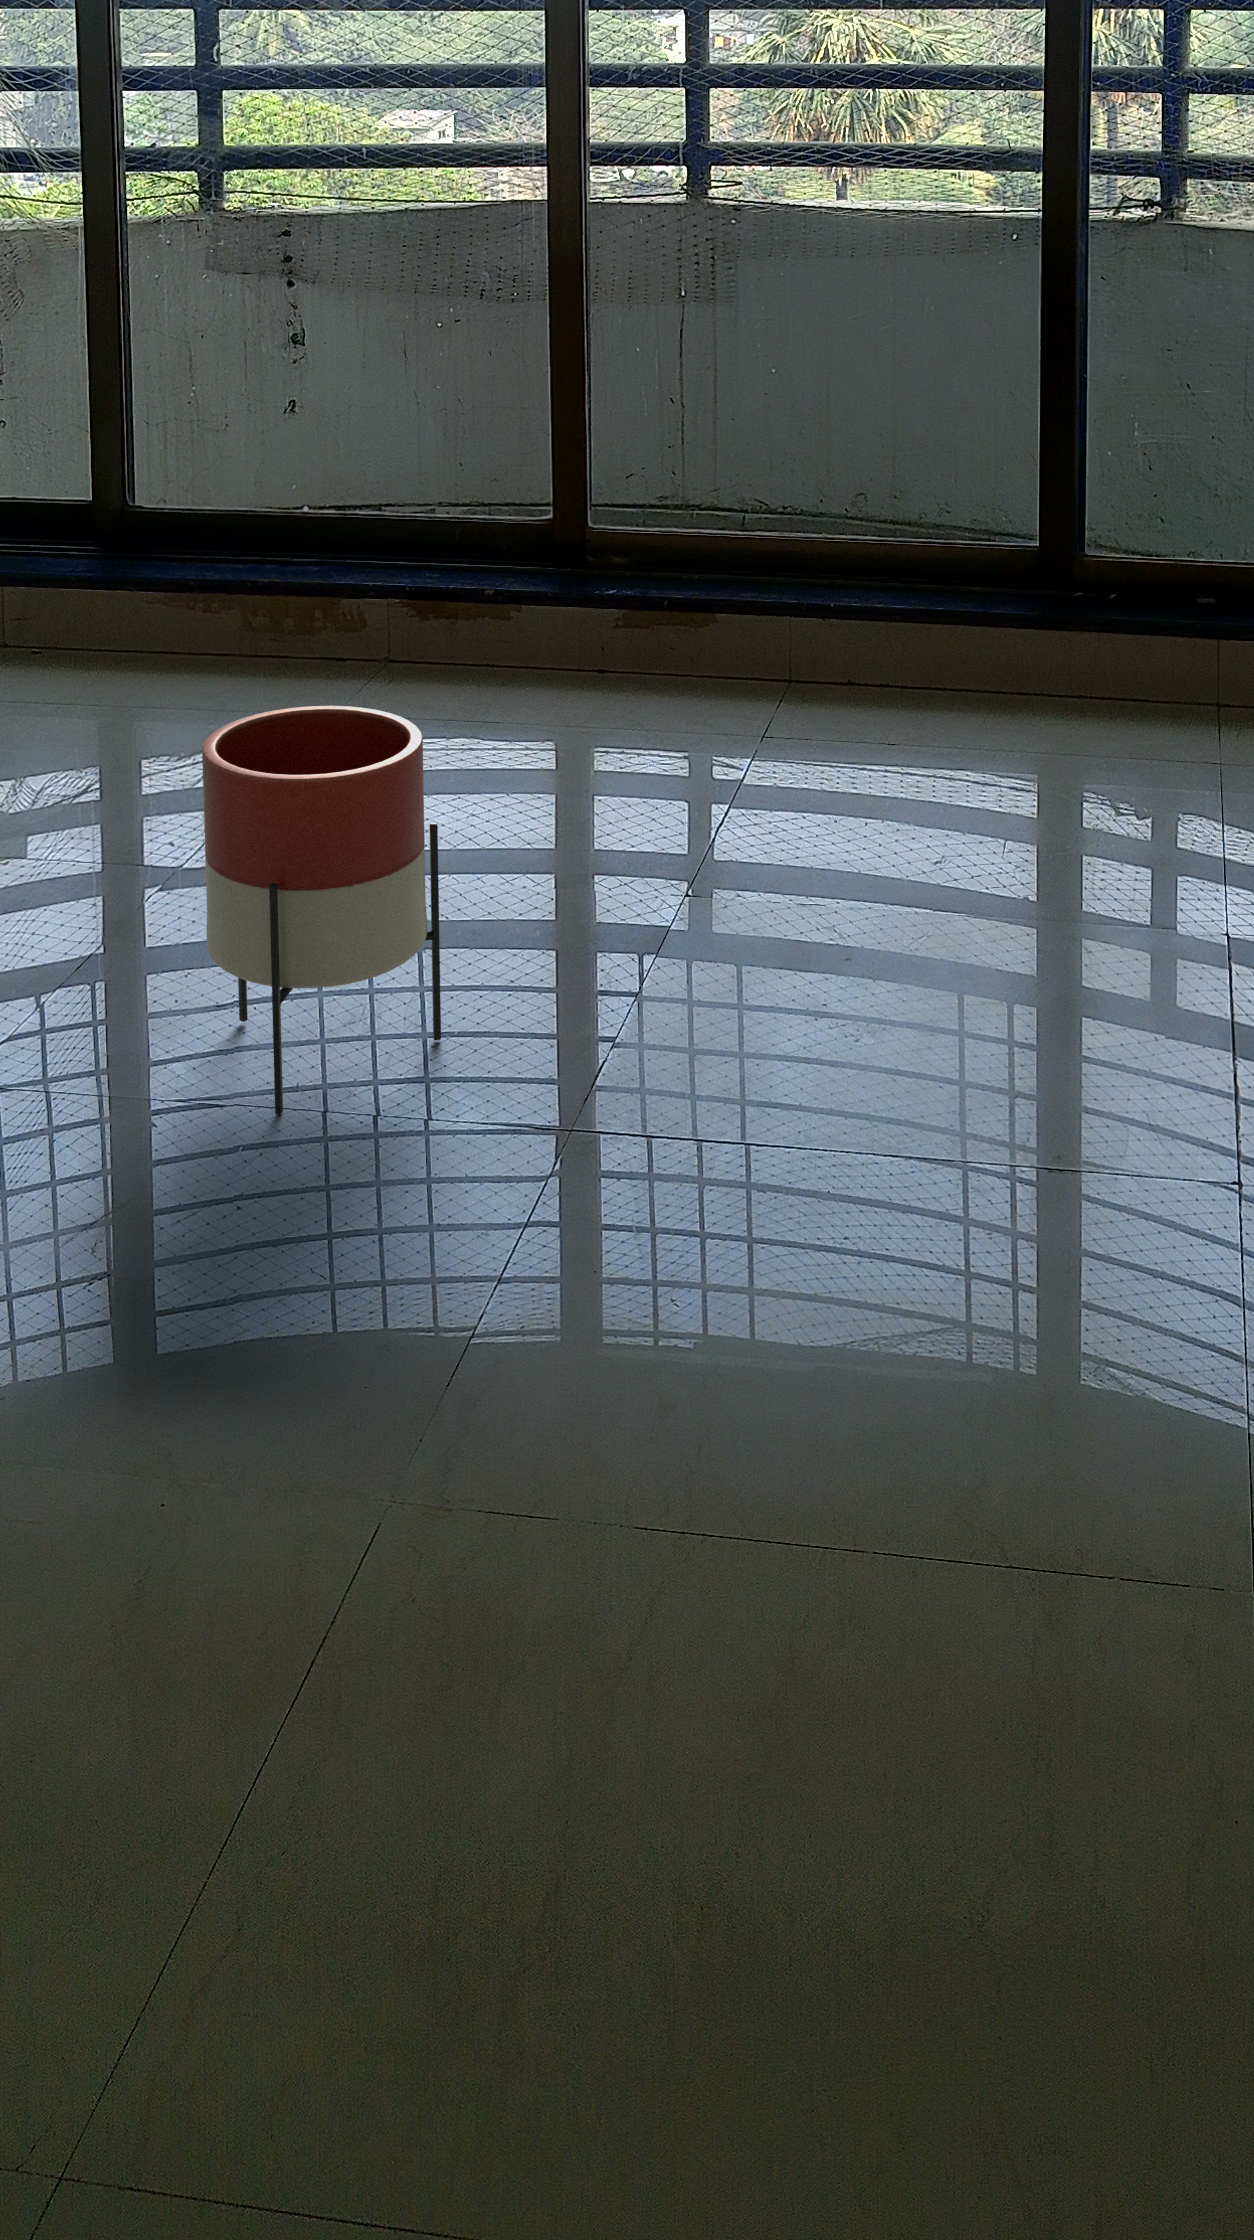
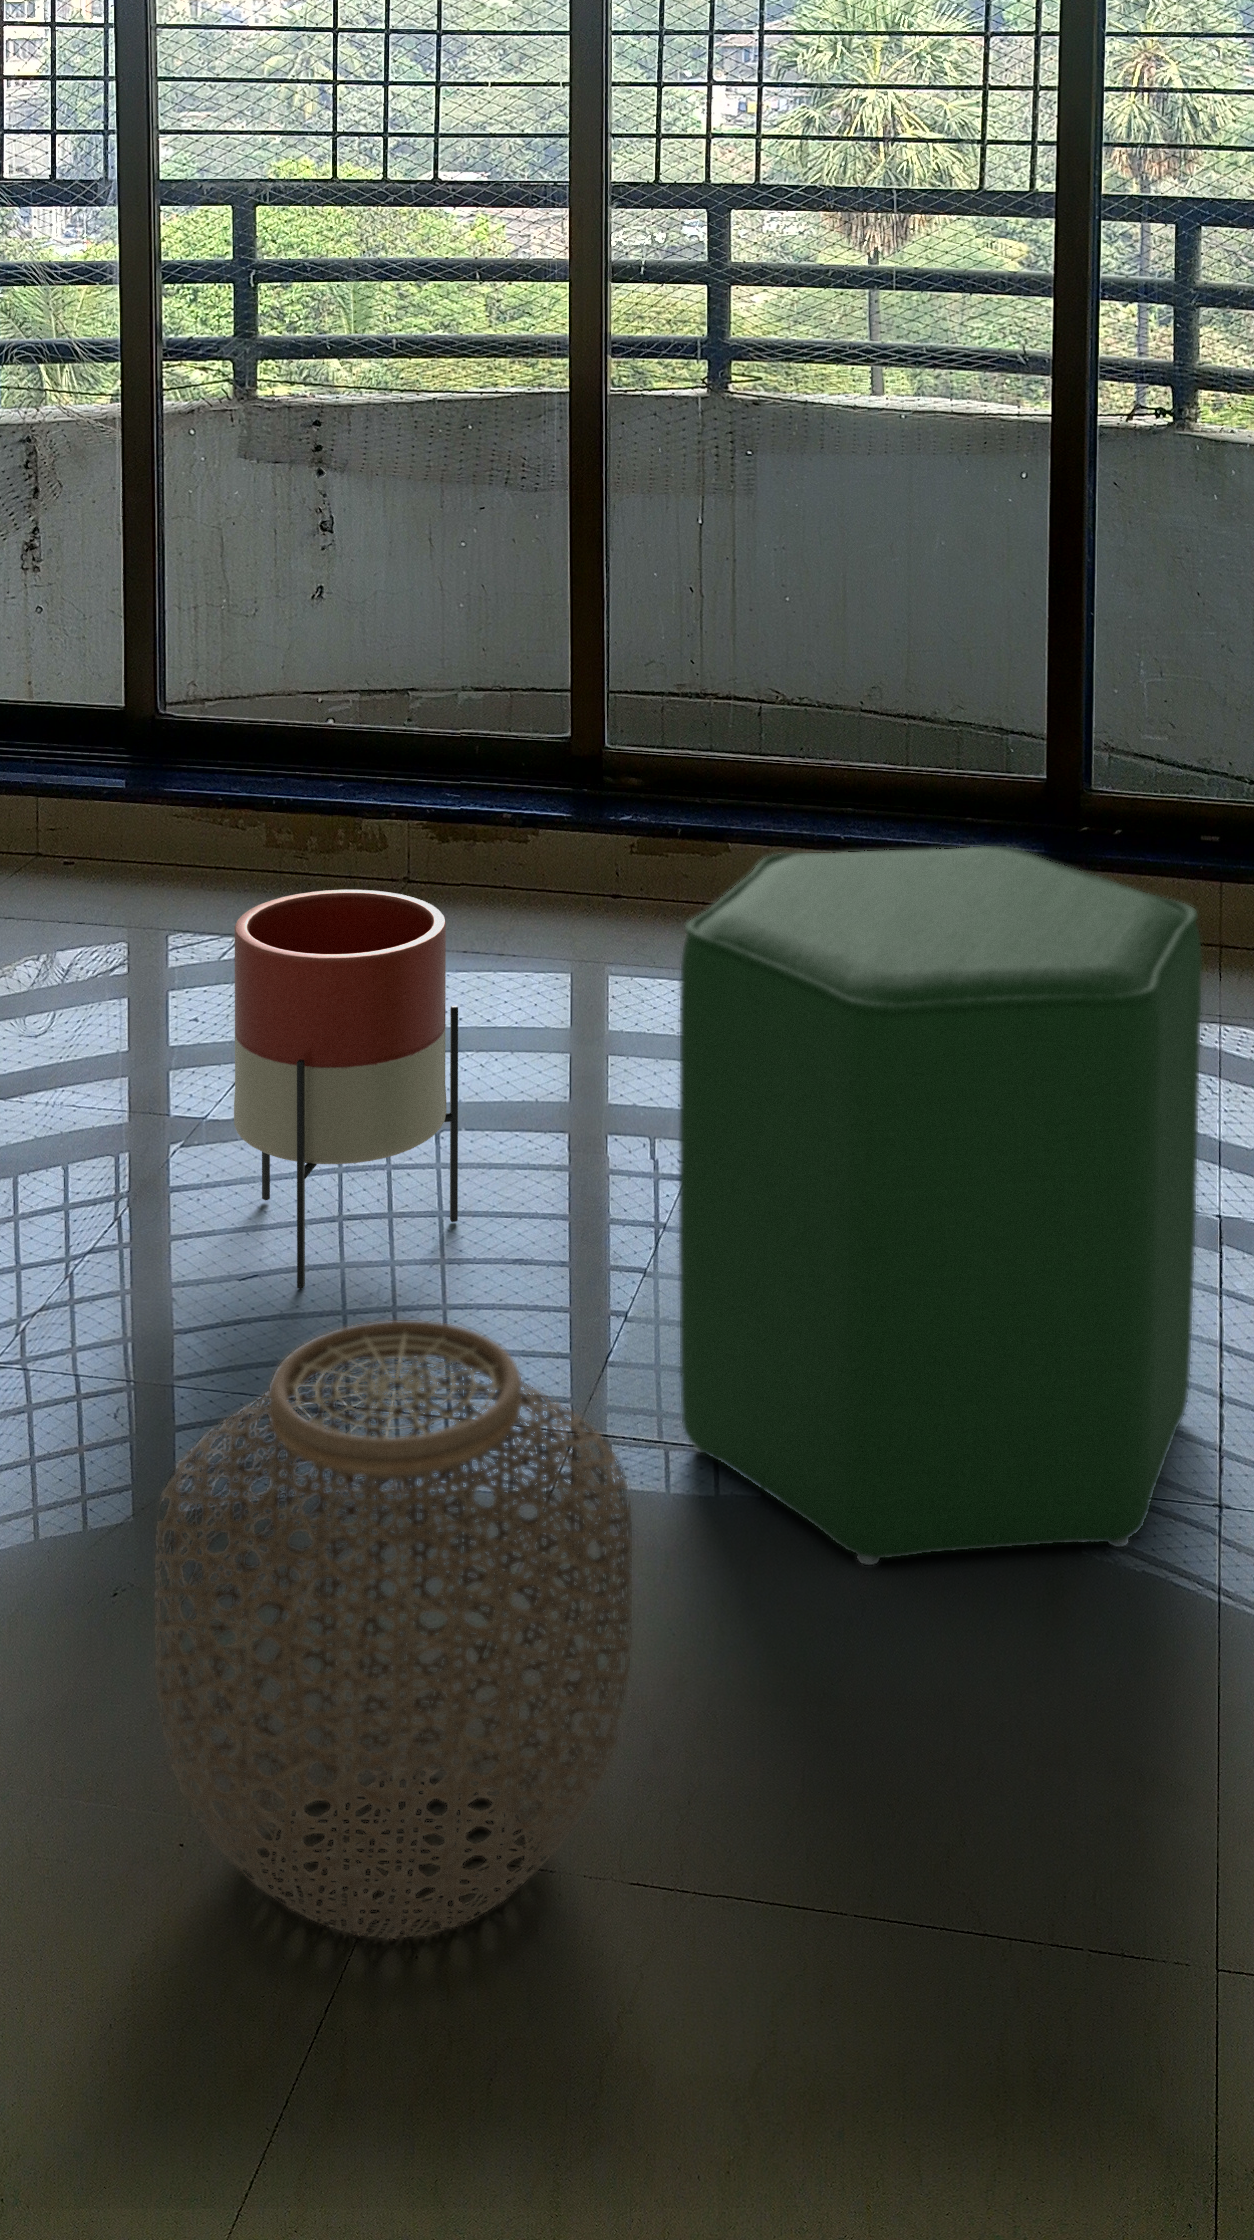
ottoman: none [669,652,1213,1400] -> present [679,846,1202,1565]
woven basket: none [108,1178,626,1834] -> present [155,1320,632,1938]

